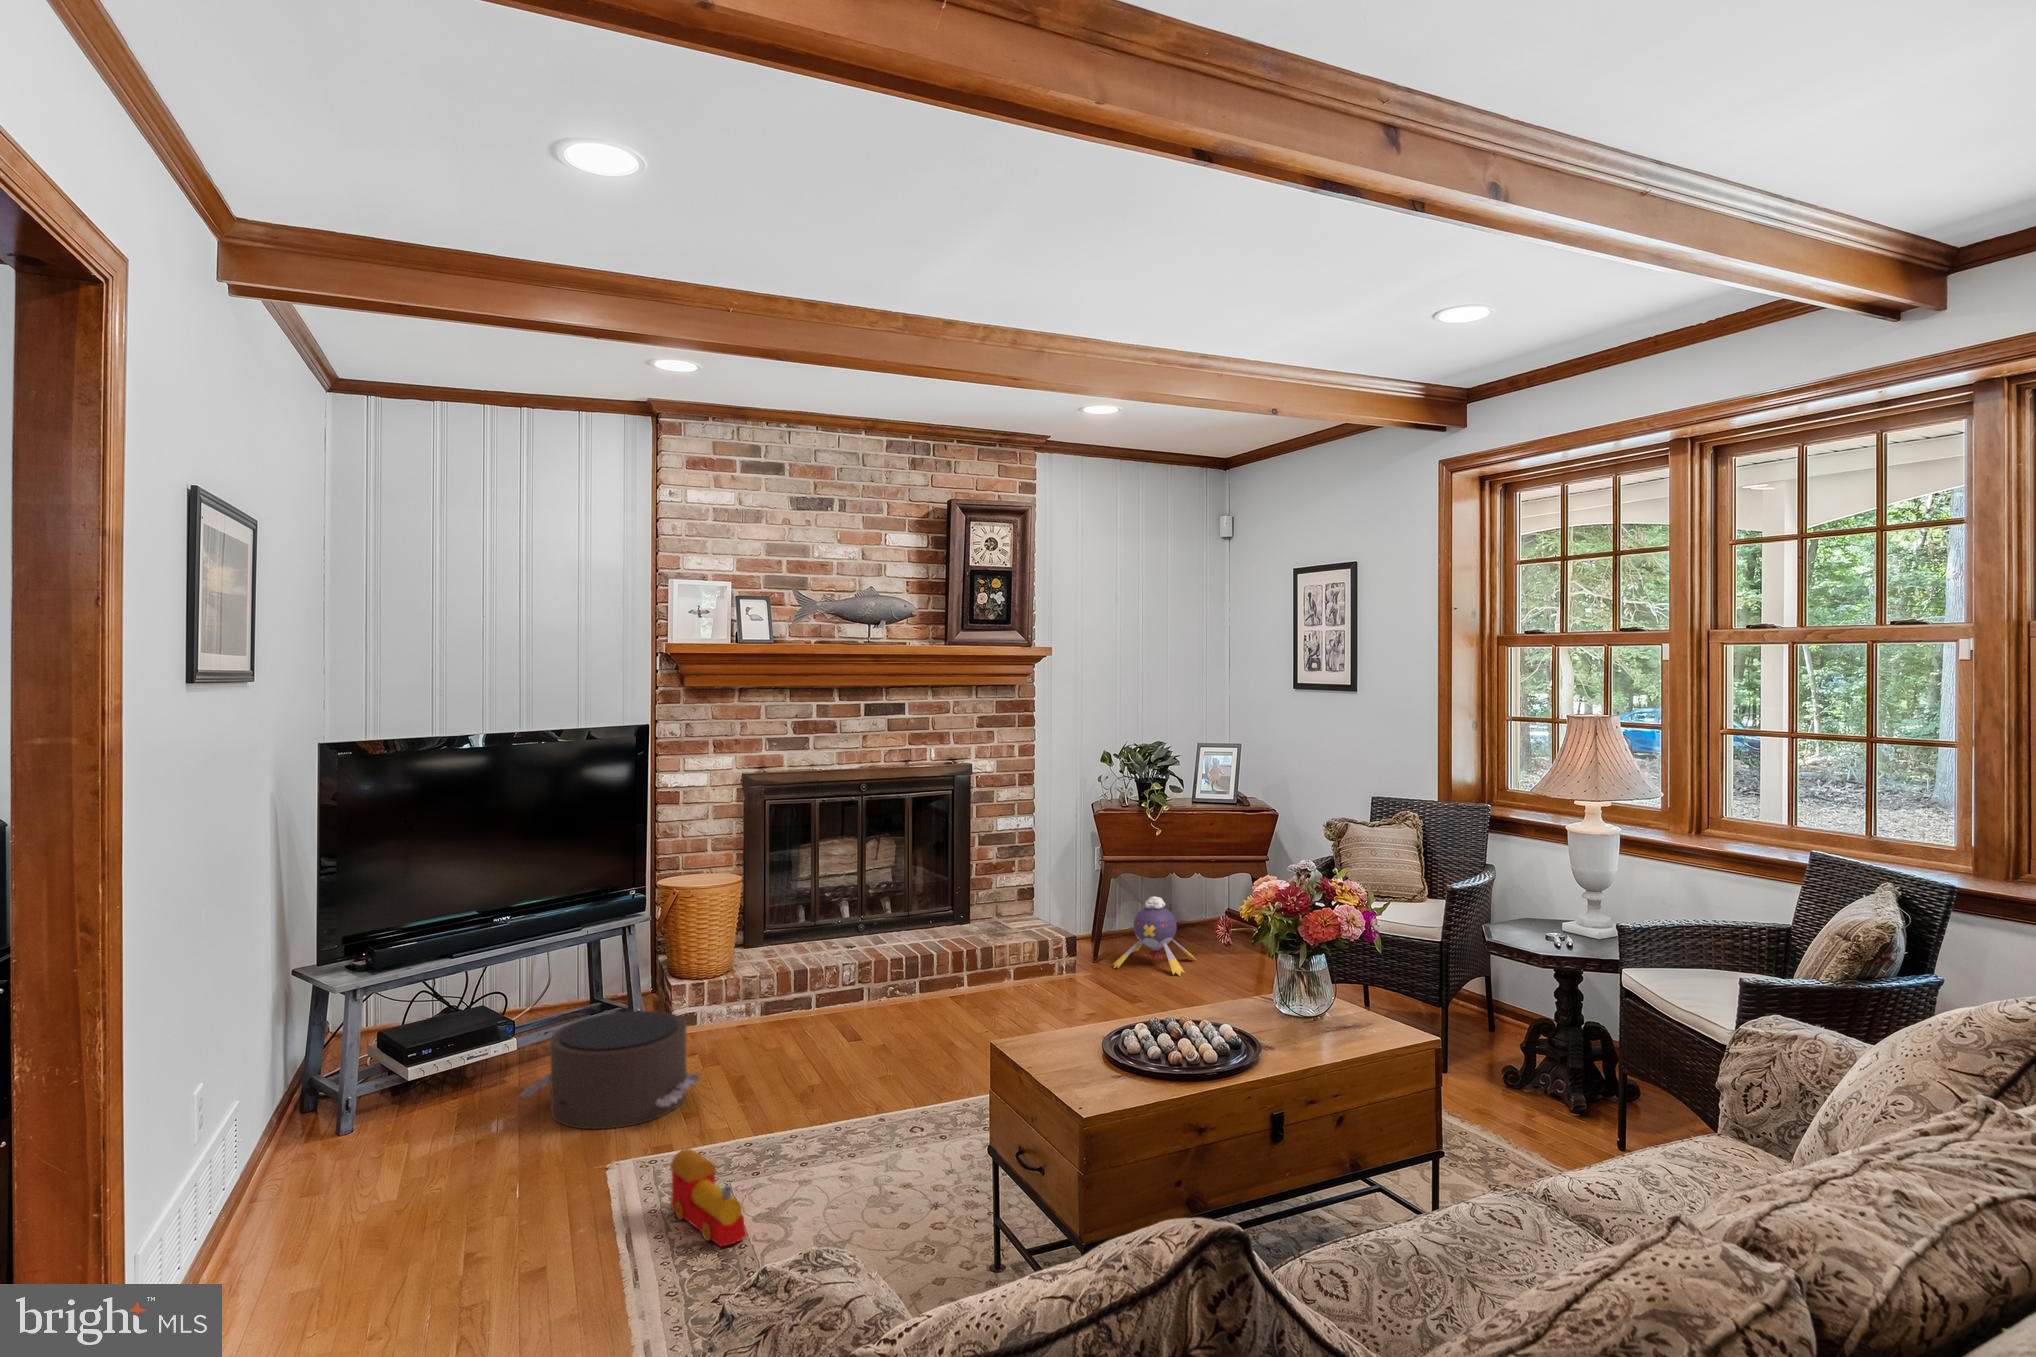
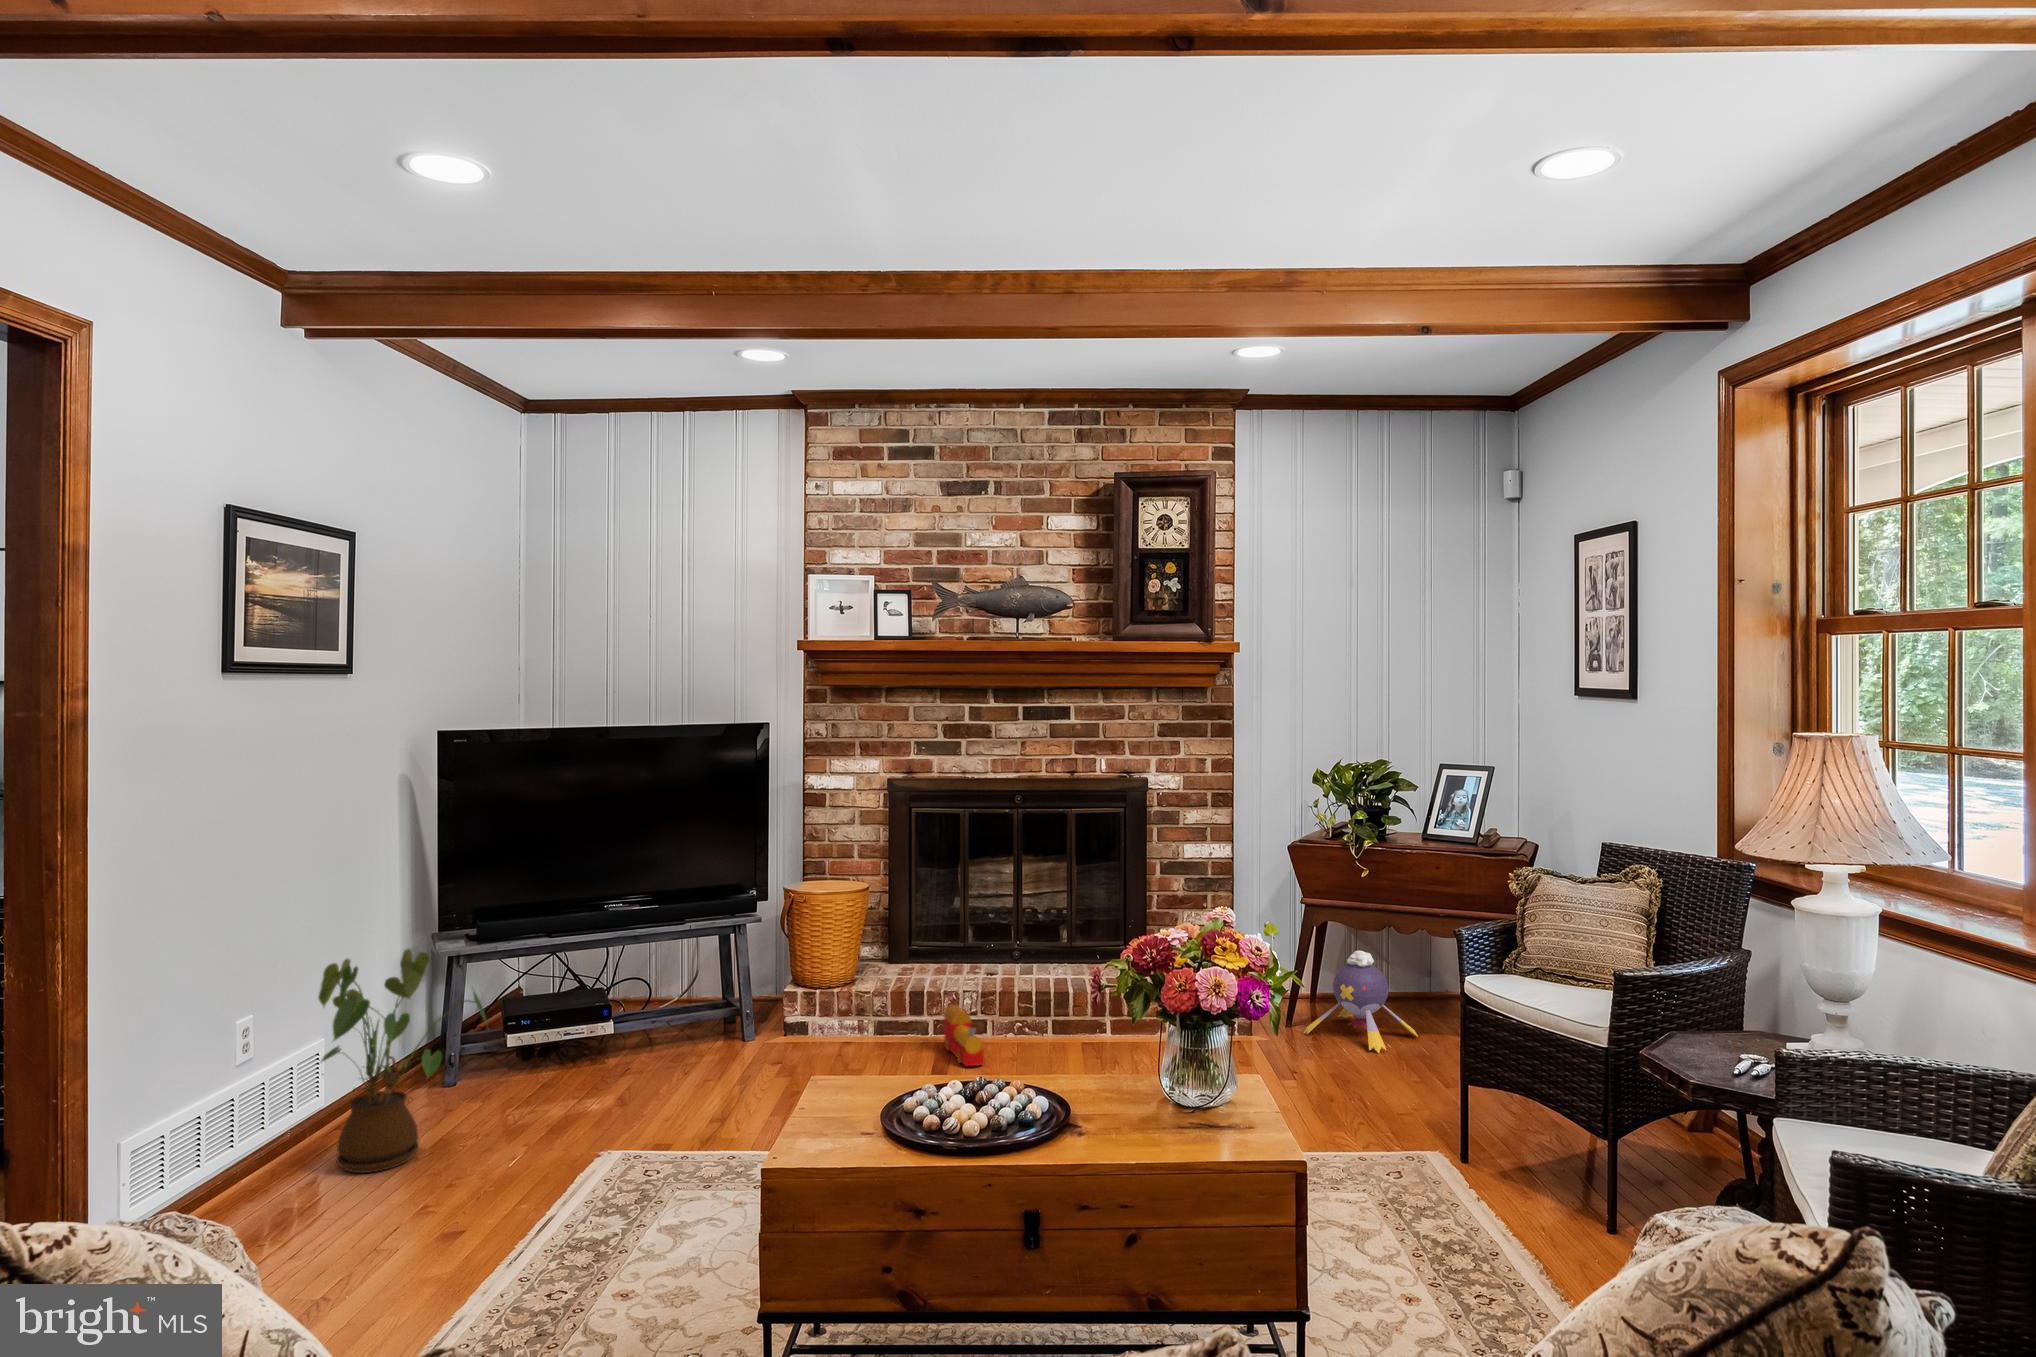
house plant: none [255,980,466,1229] -> present [318,949,486,1173]
pouf: present [520,1011,701,1129] -> none [576,1011,744,1126]
toy train: present [670,1149,746,1246] -> present [944,1005,984,1066]

